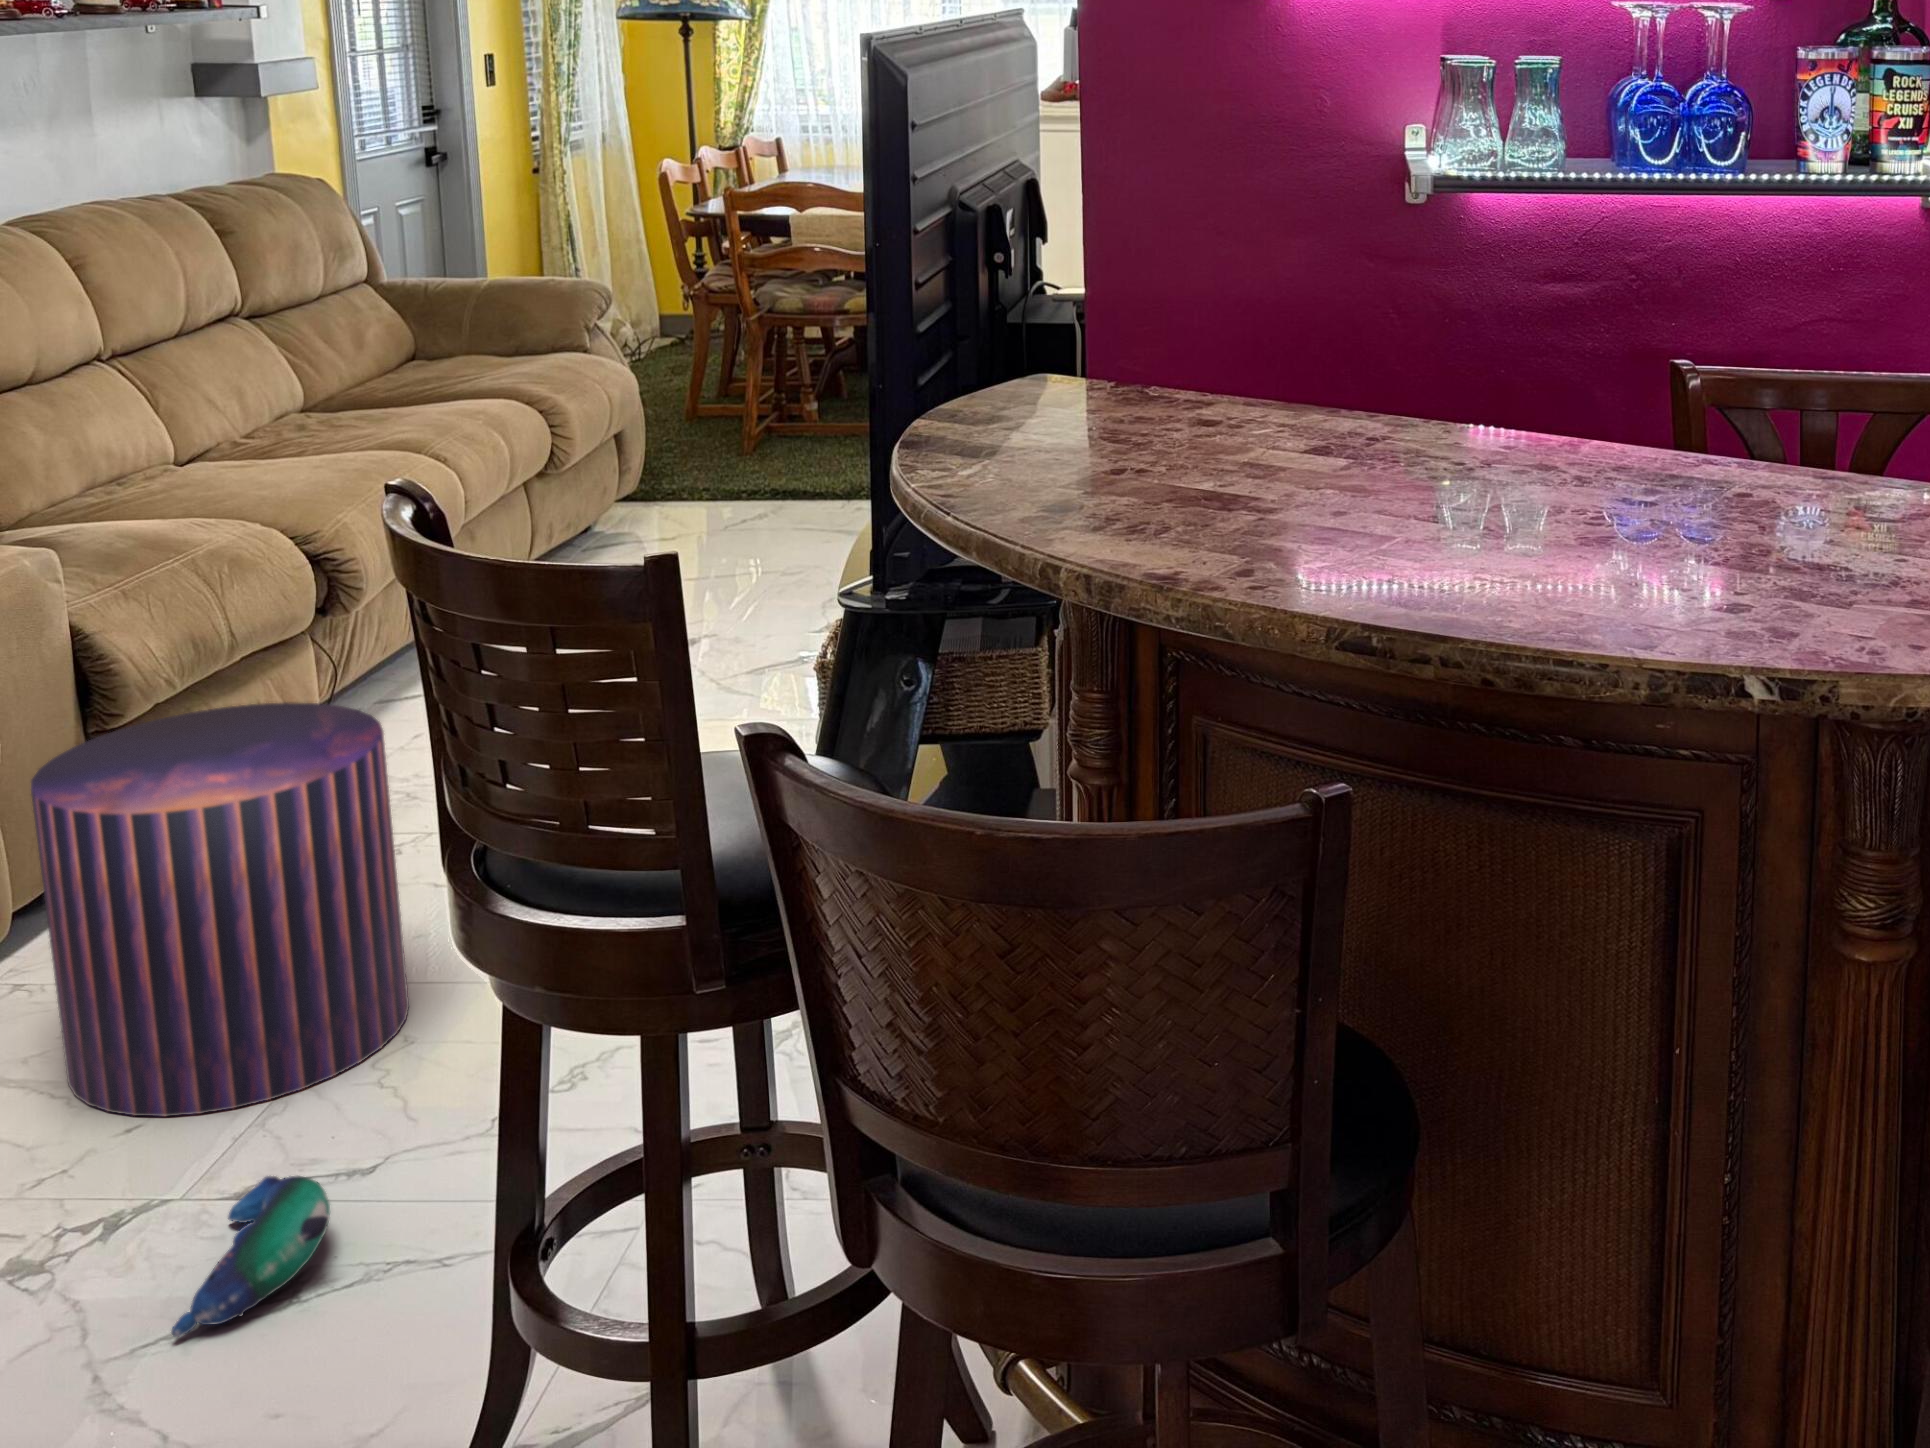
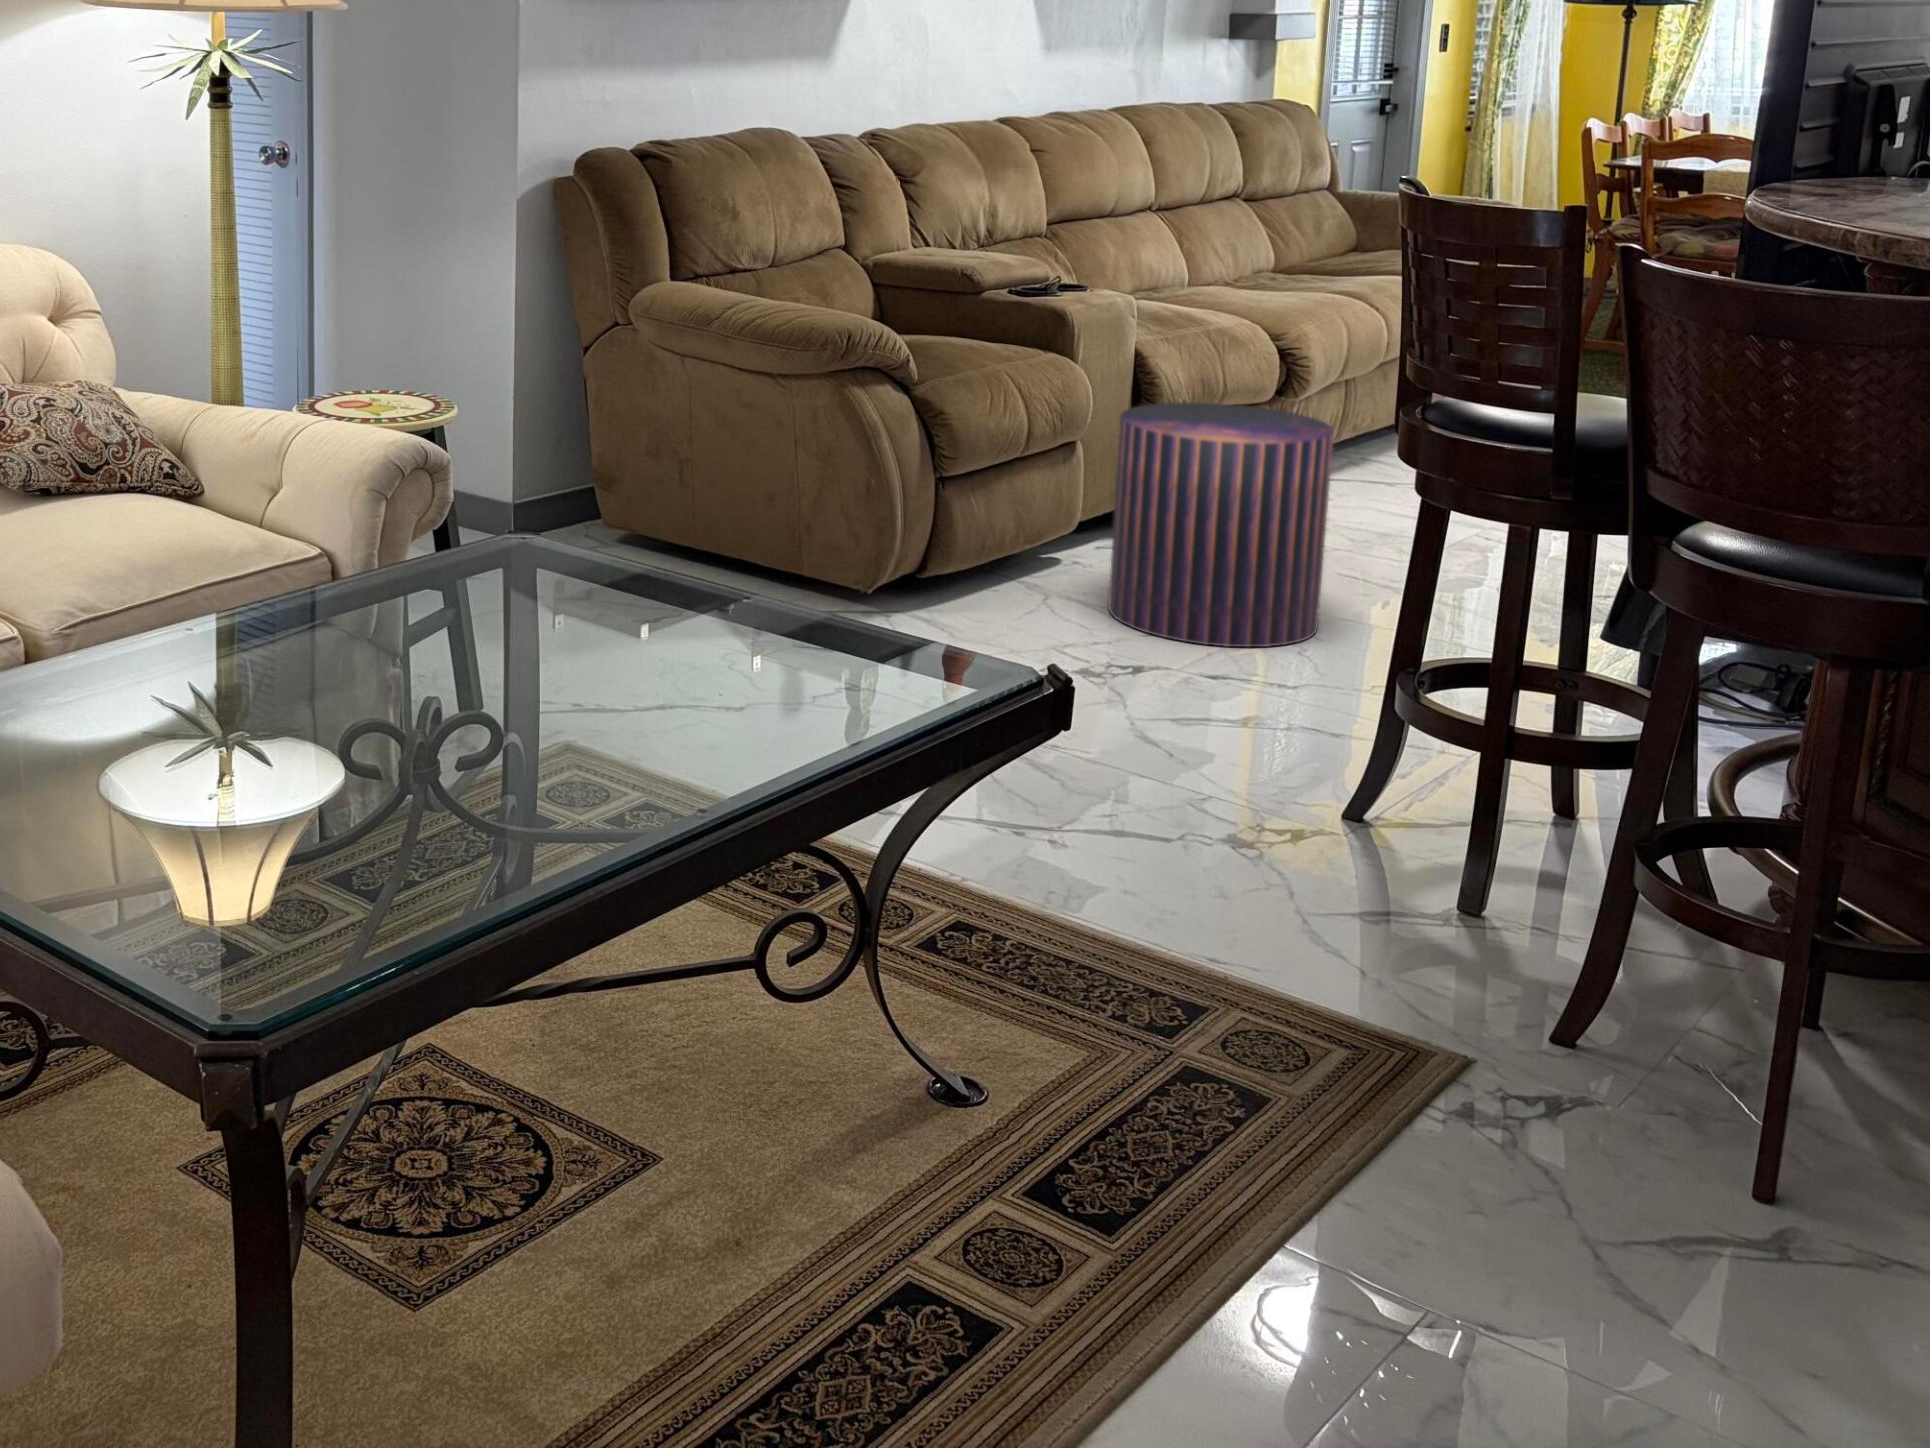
plush toy: present [171,1176,330,1337] -> none [1173,666,1270,727]

